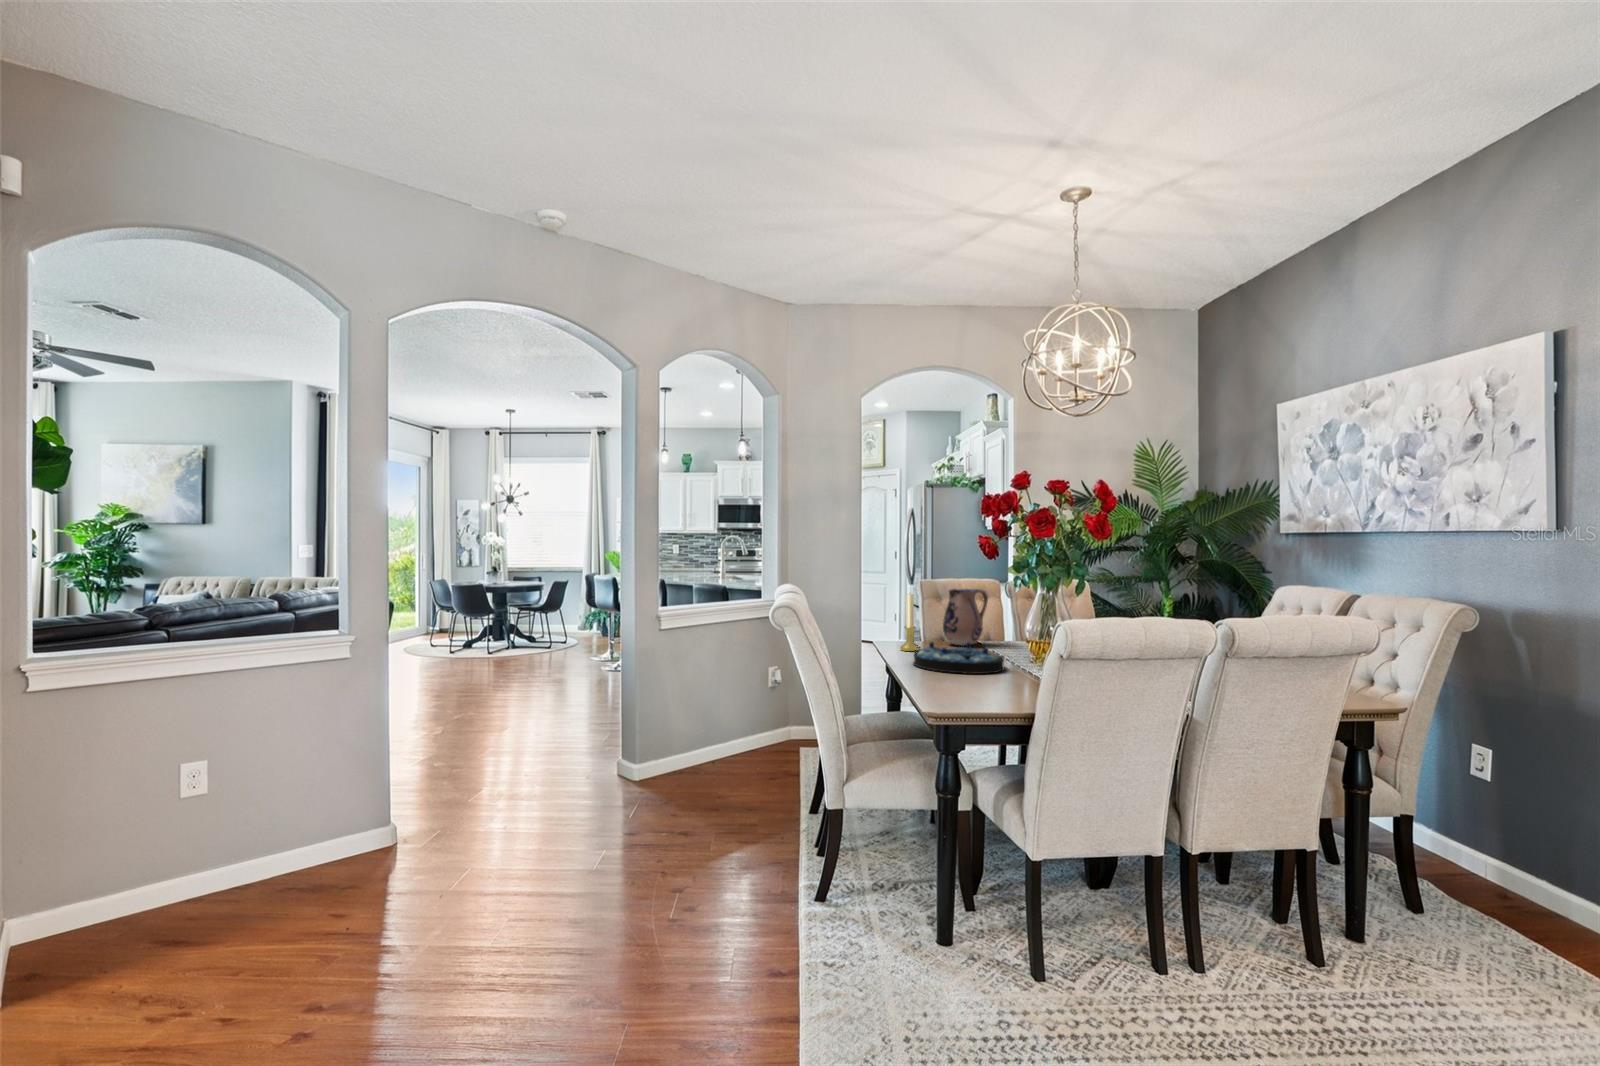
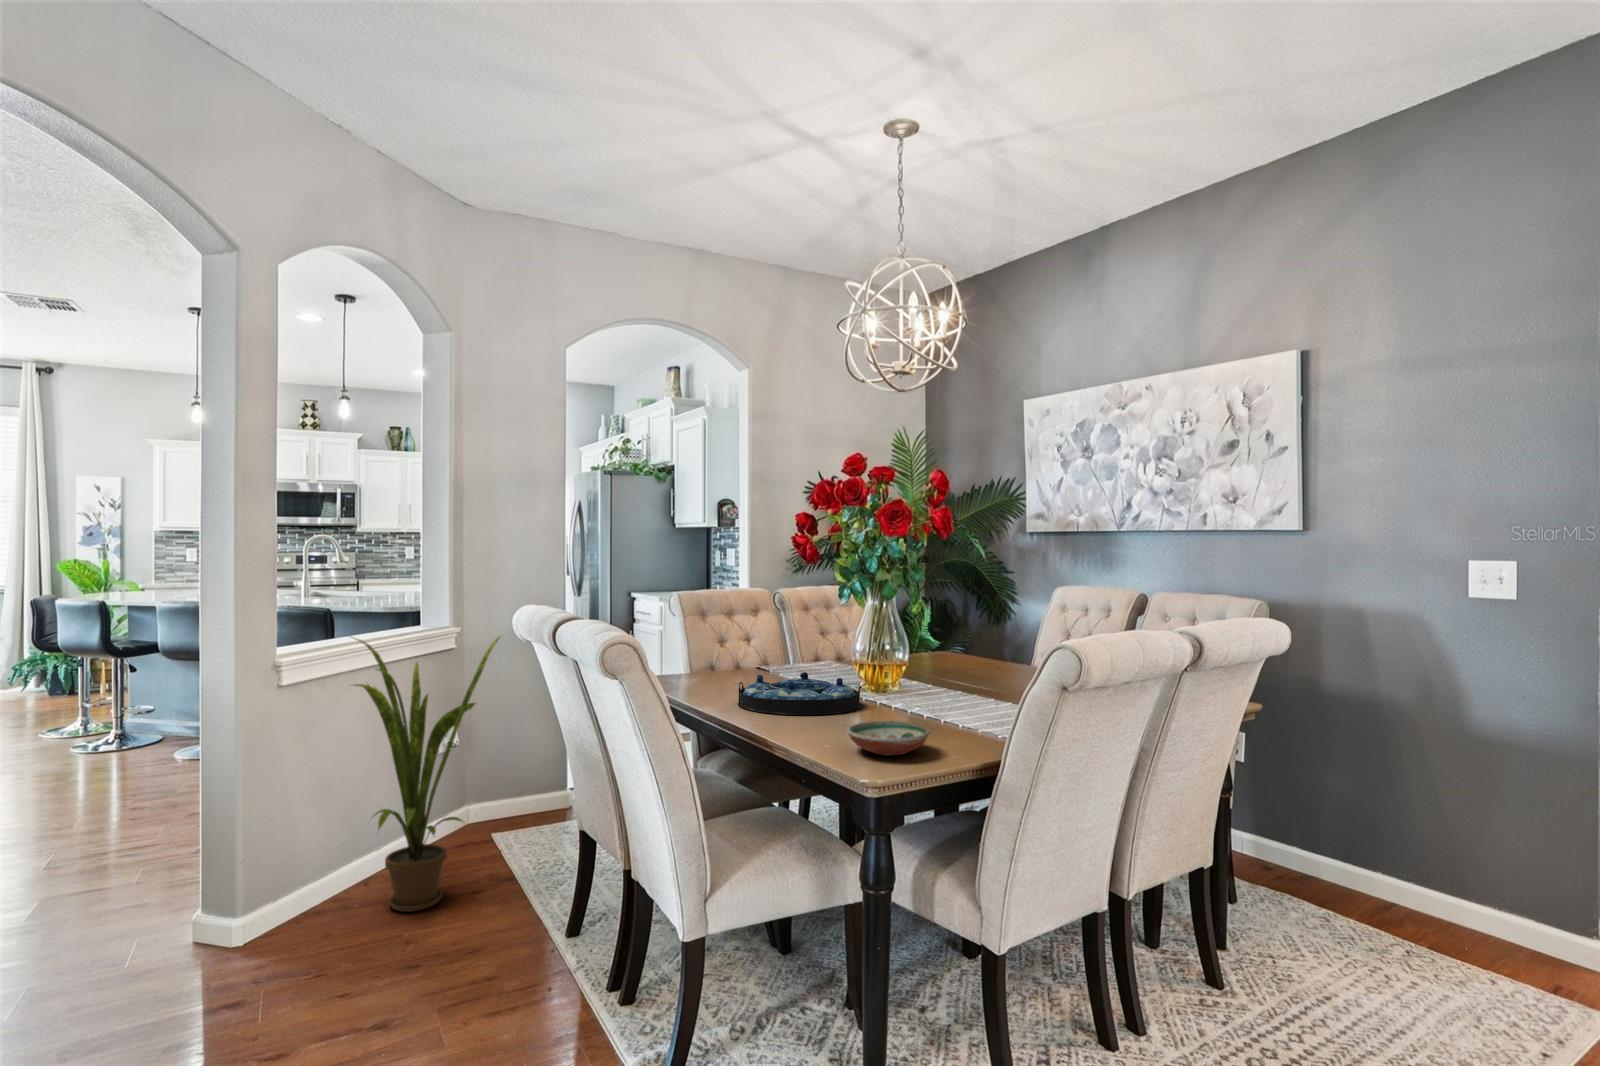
ceramic pitcher: present [943,589,988,646] -> none [732,602,784,675]
candle holder: present [900,594,920,651] -> none [692,609,719,689]
house plant: none [691,600,790,781] -> present [350,636,499,912]
decorative bowl: none [937,677,1001,702] -> present [847,721,930,756]

